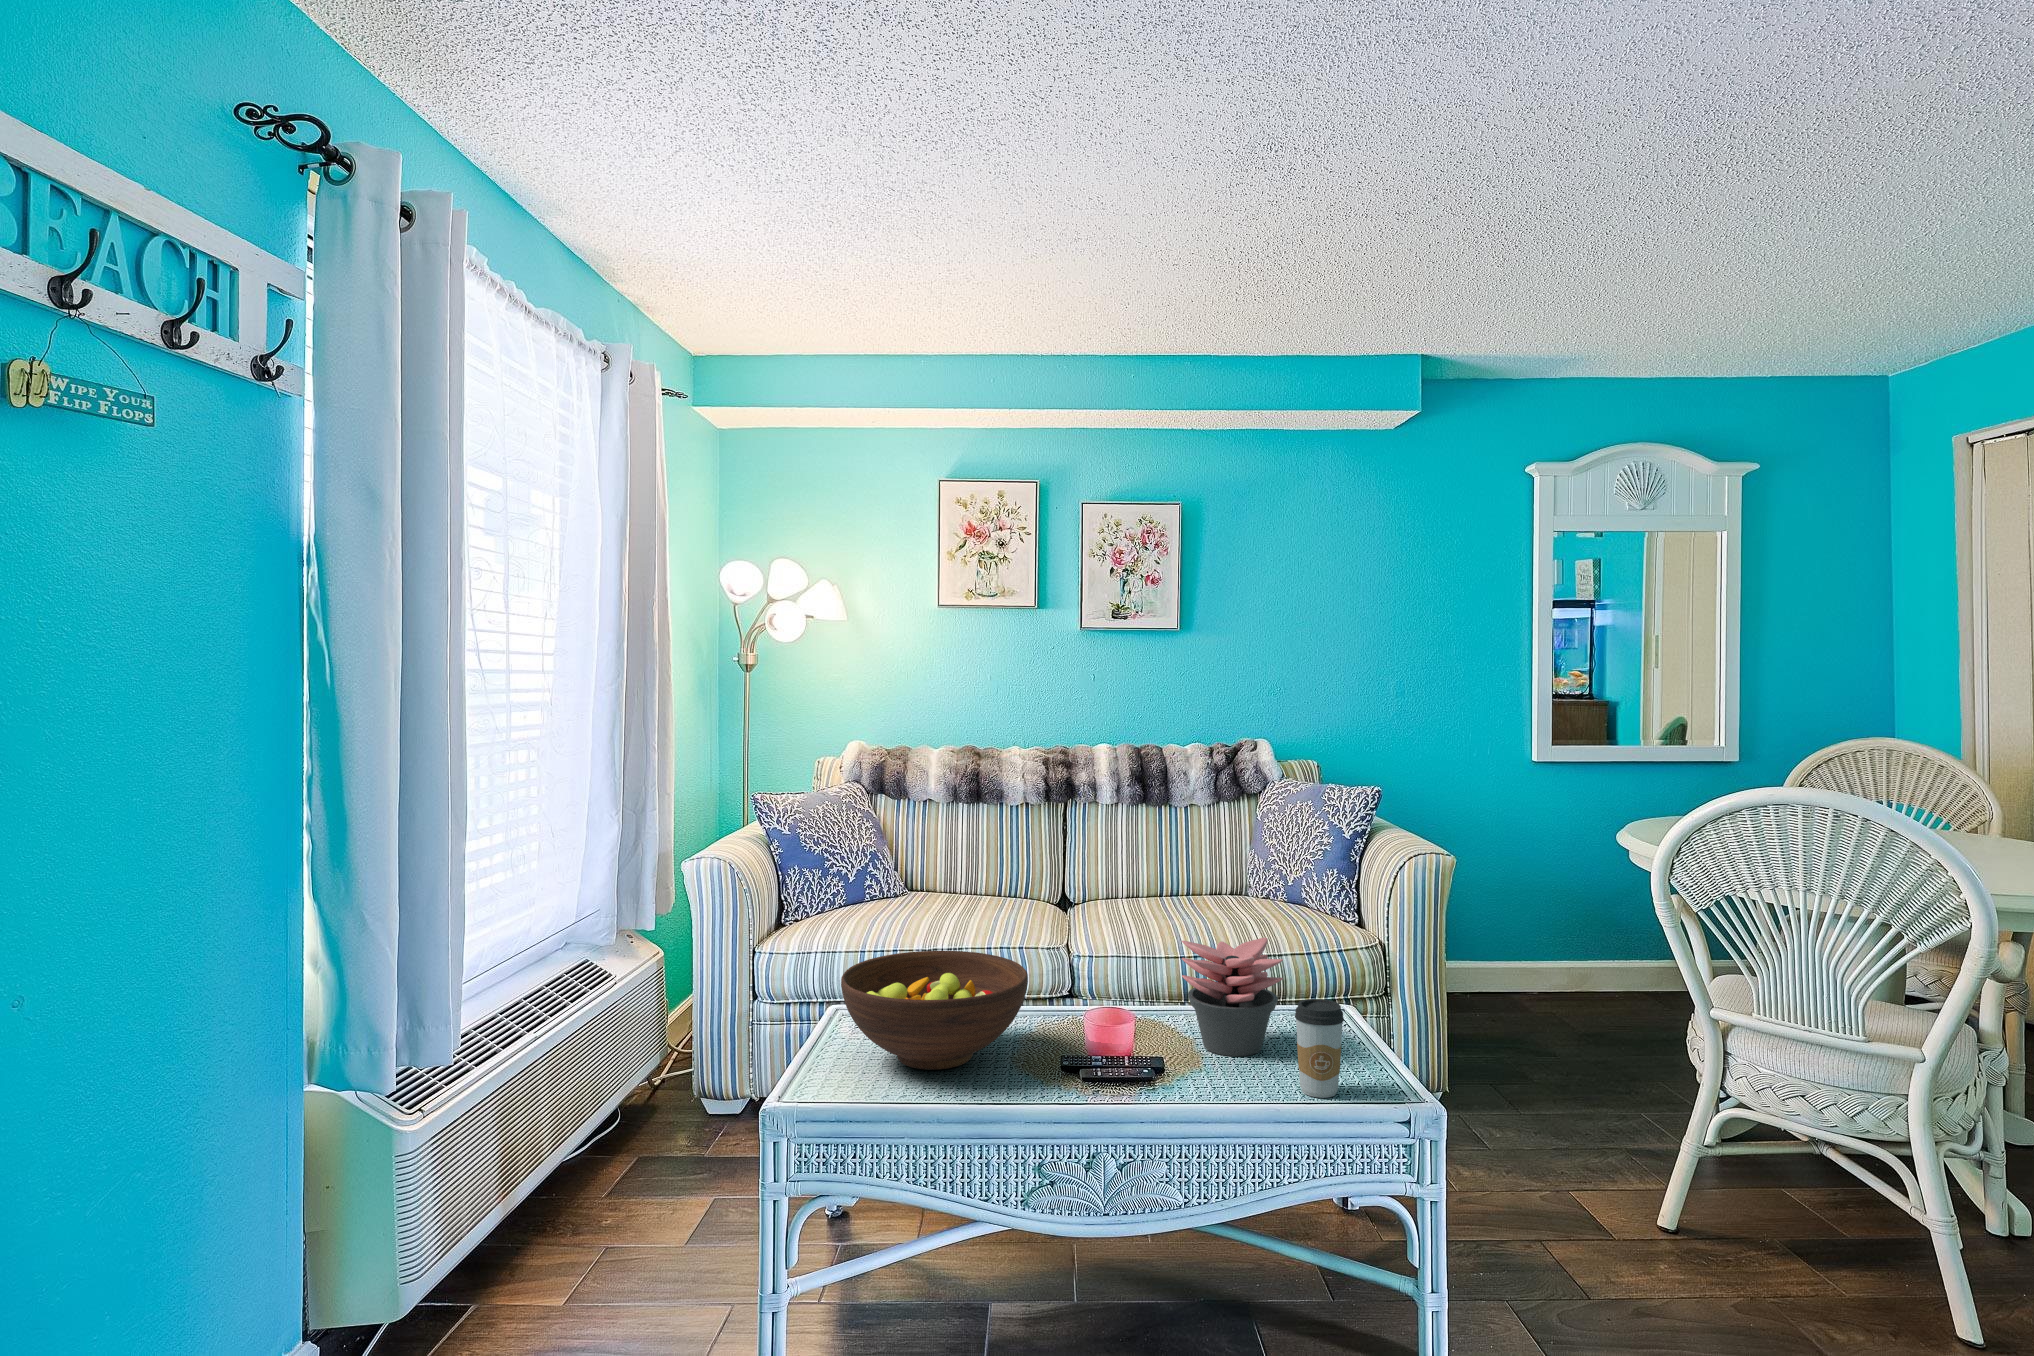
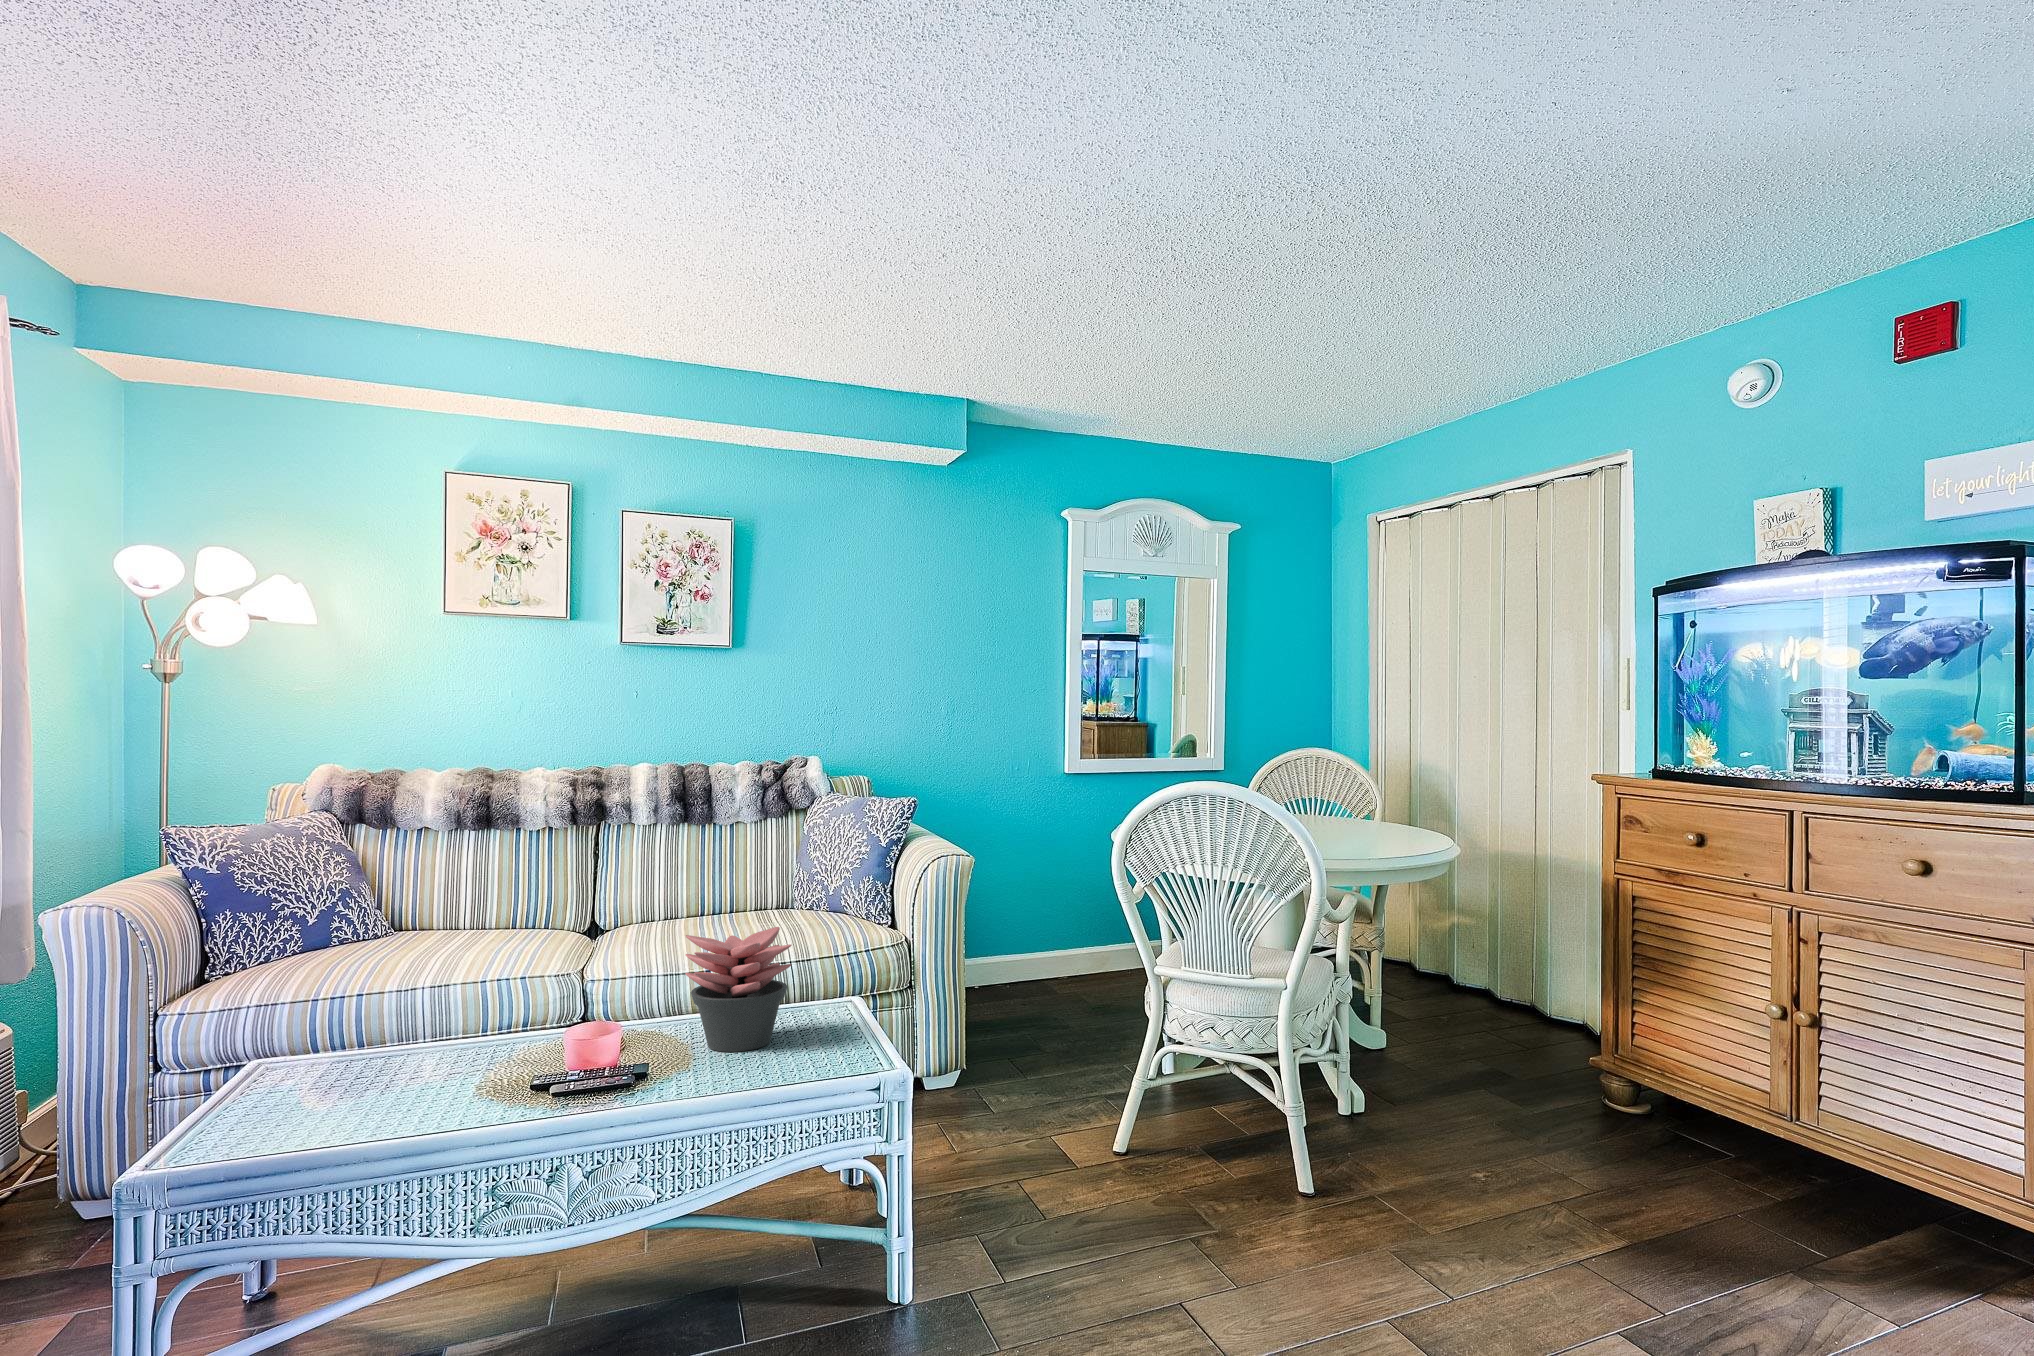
fruit bowl: present [841,951,1028,1070] -> none [249,968,499,1102]
coffee cup: present [1295,999,1344,1098] -> none [795,976,845,1076]

